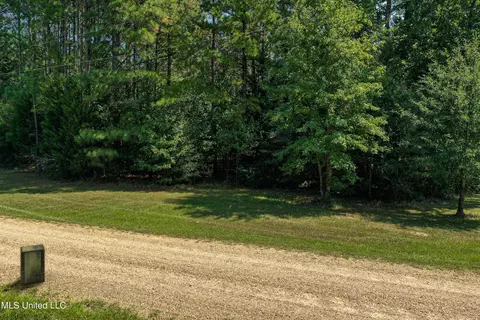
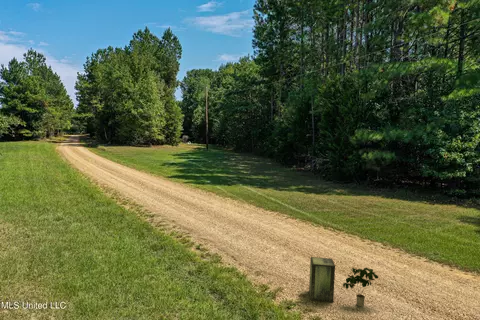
potted plant: none [53,245,85,278] -> present [343,268,378,306]

